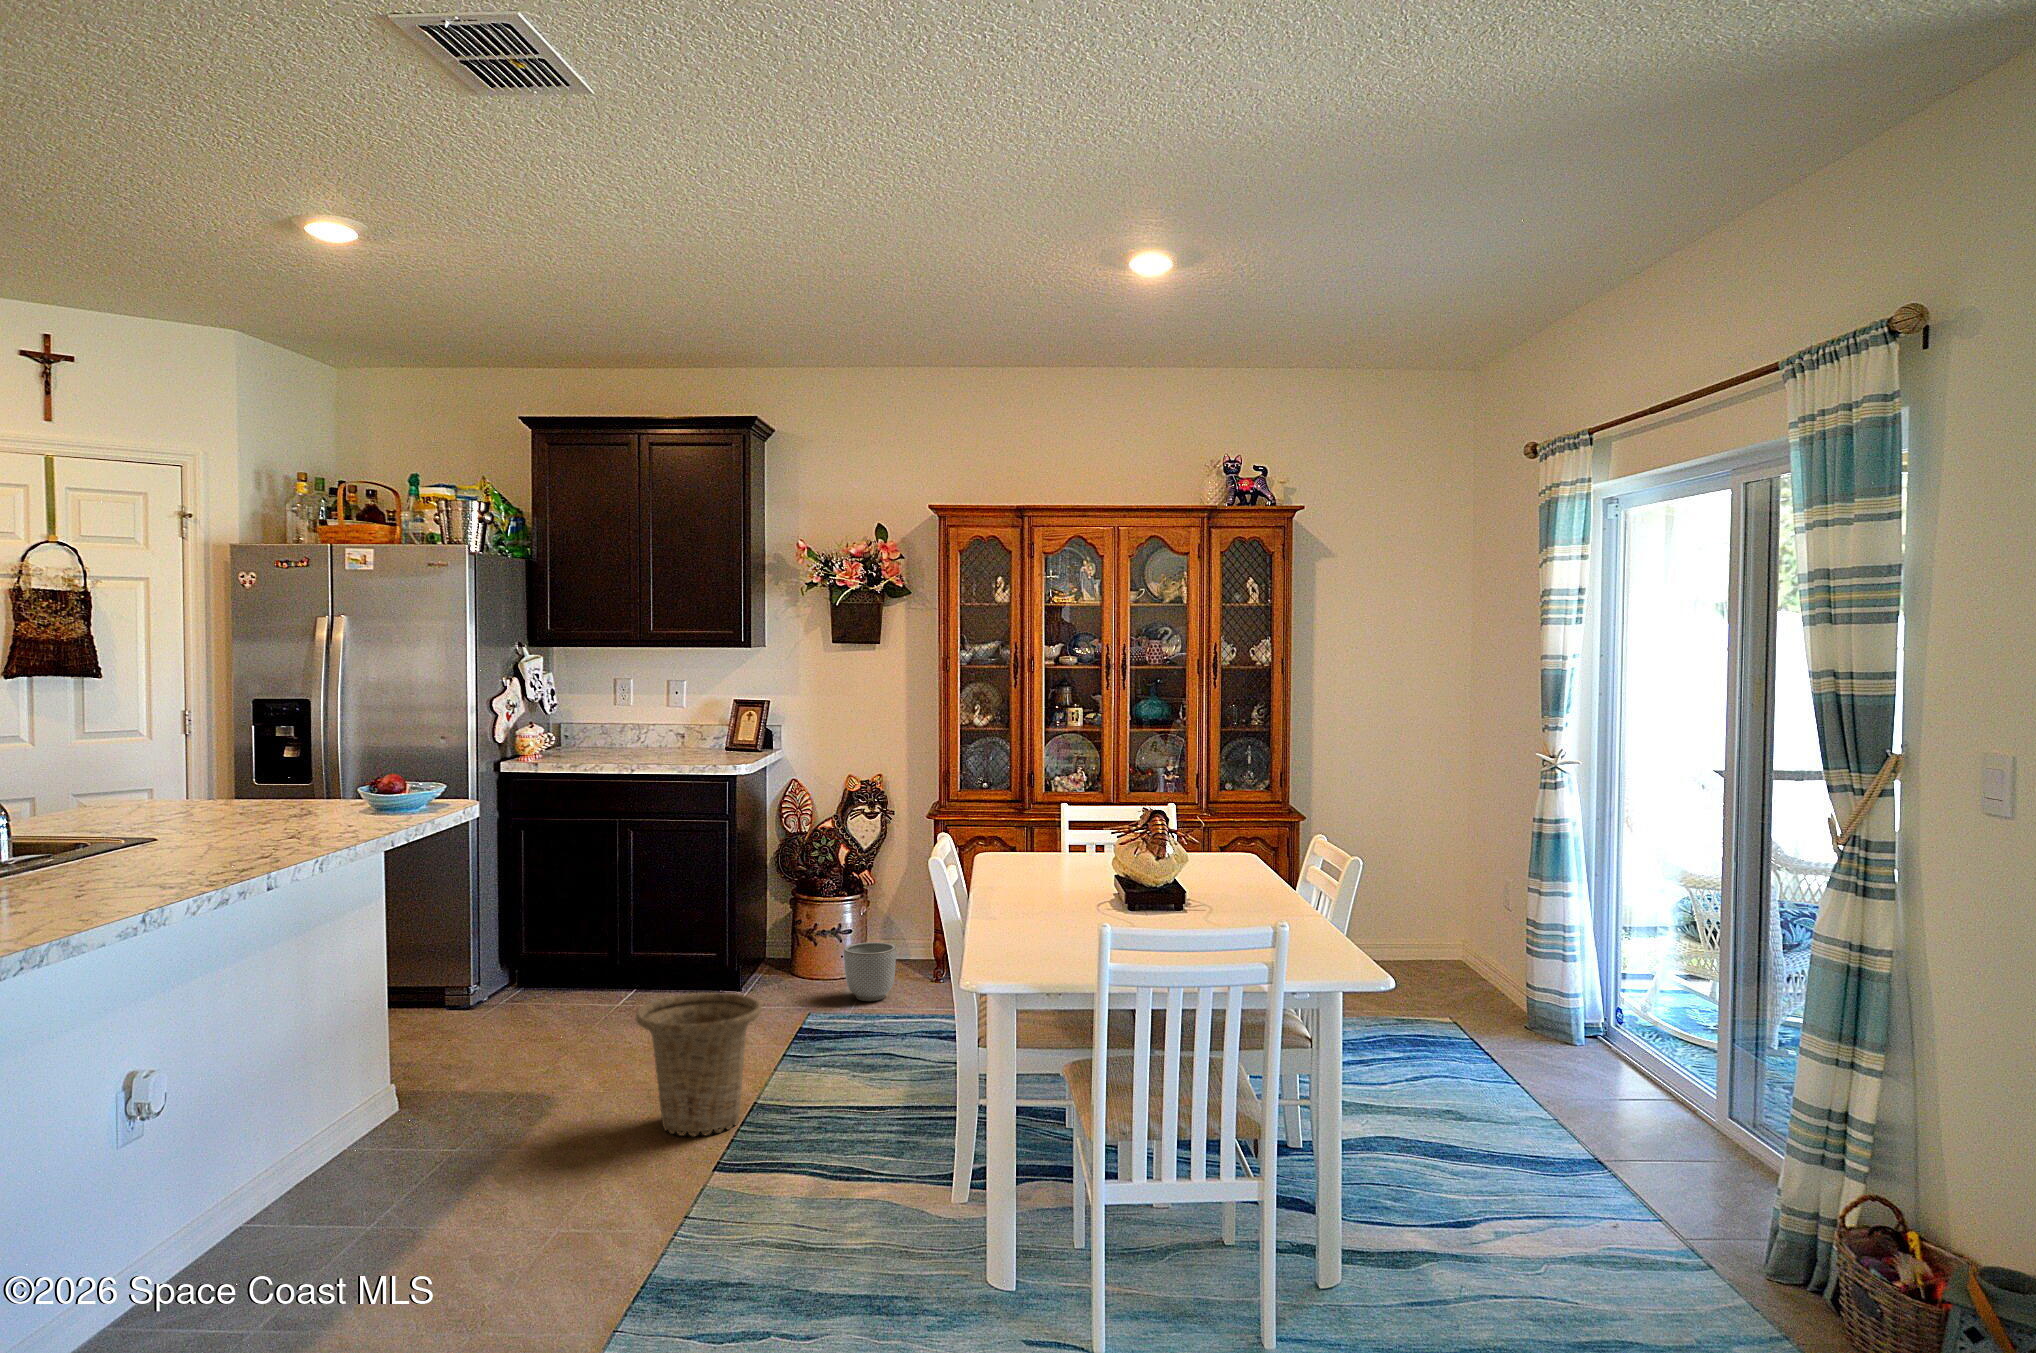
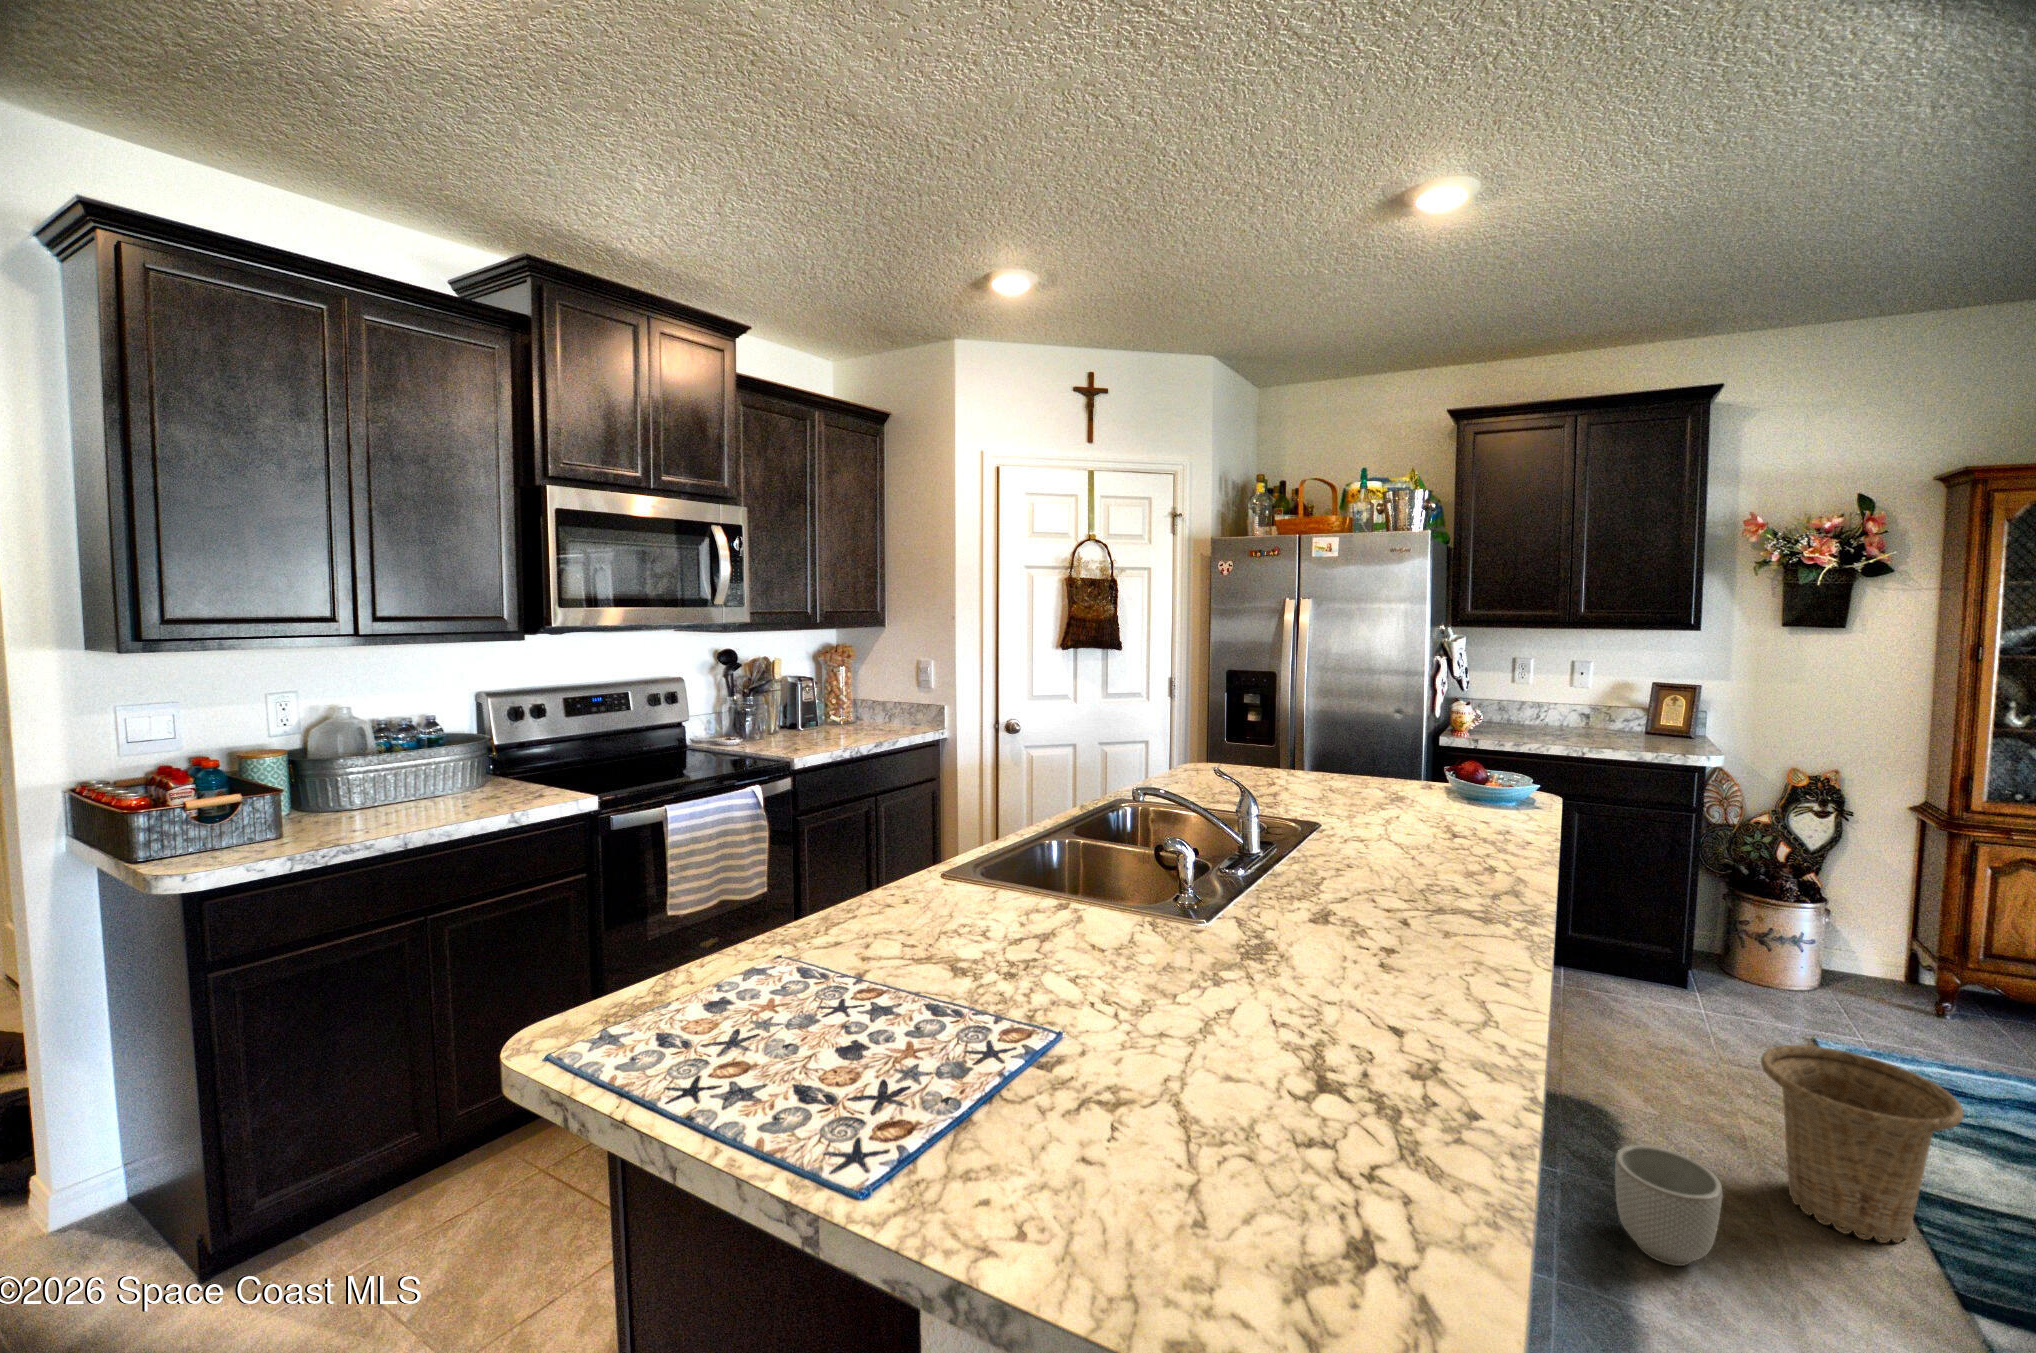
planter: present [844,942,896,1001] -> present [1615,1145,1723,1266]

